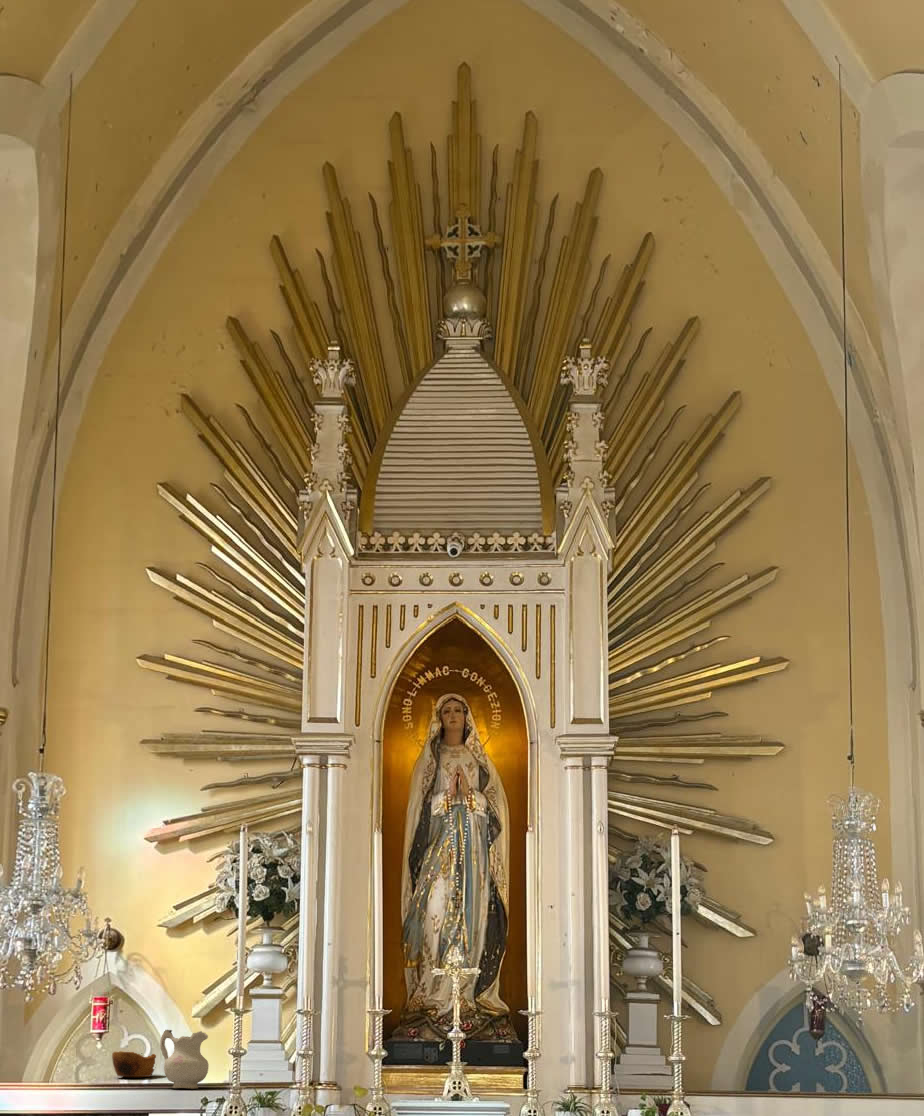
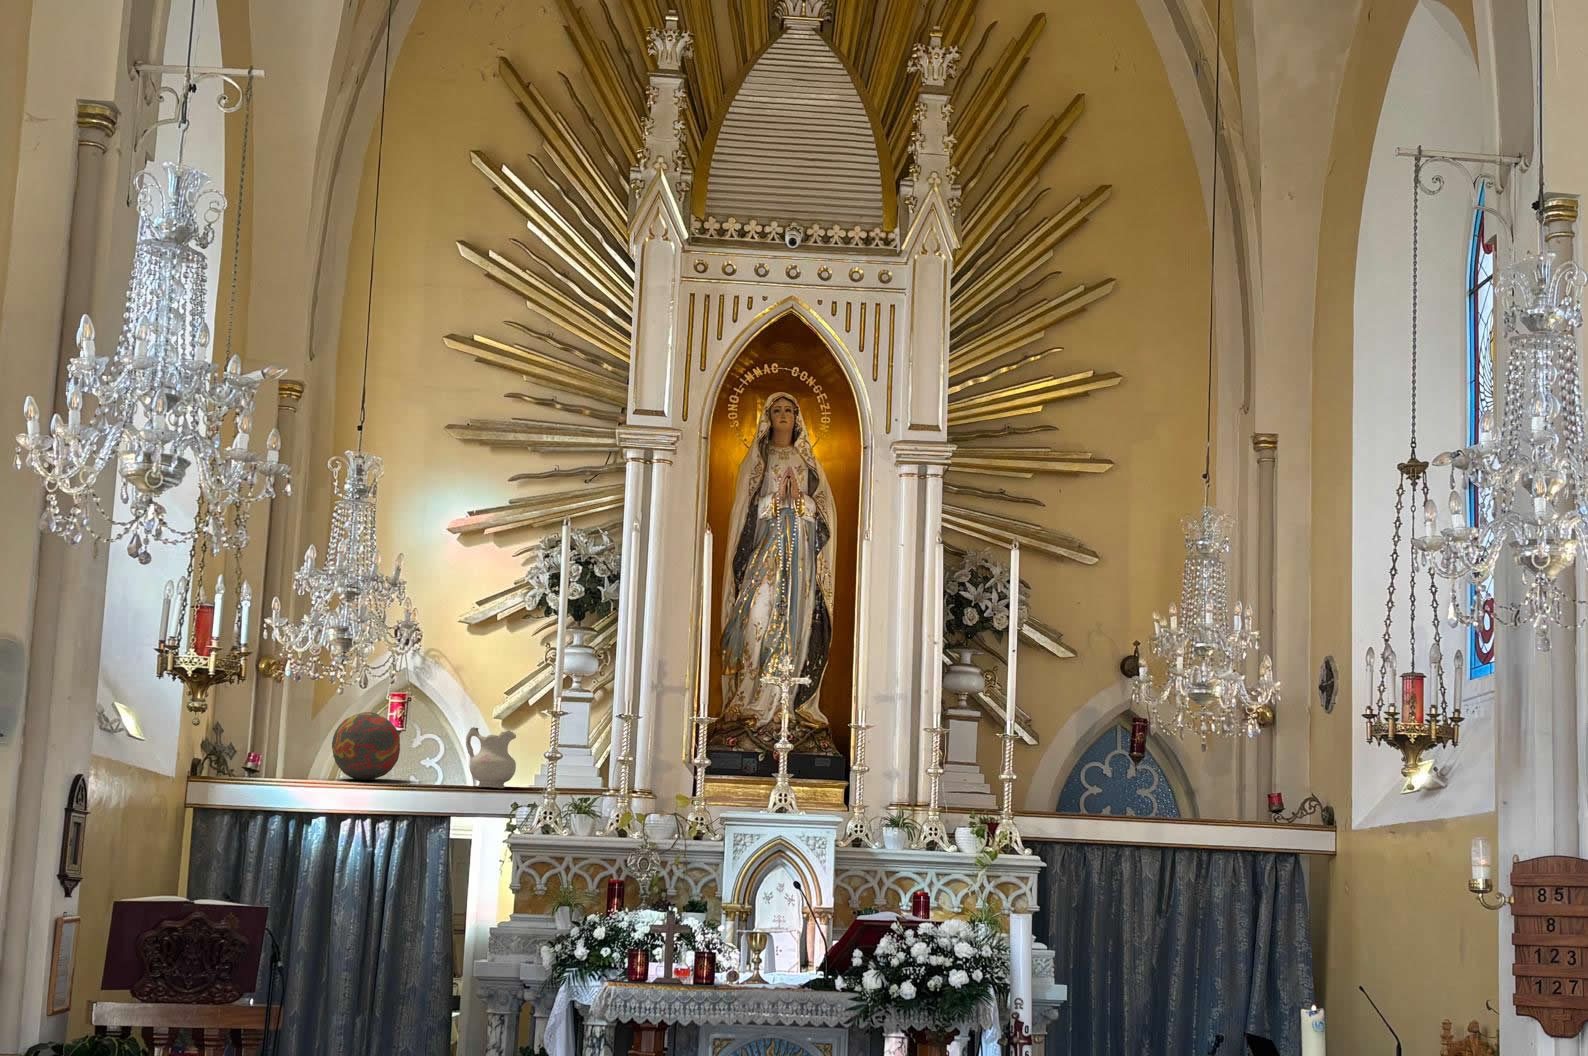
decorative orb: none [34,1018,99,1086] -> present [332,712,400,780]
wooden bowl: present [112,1051,156,1077] -> none [409,745,456,774]

